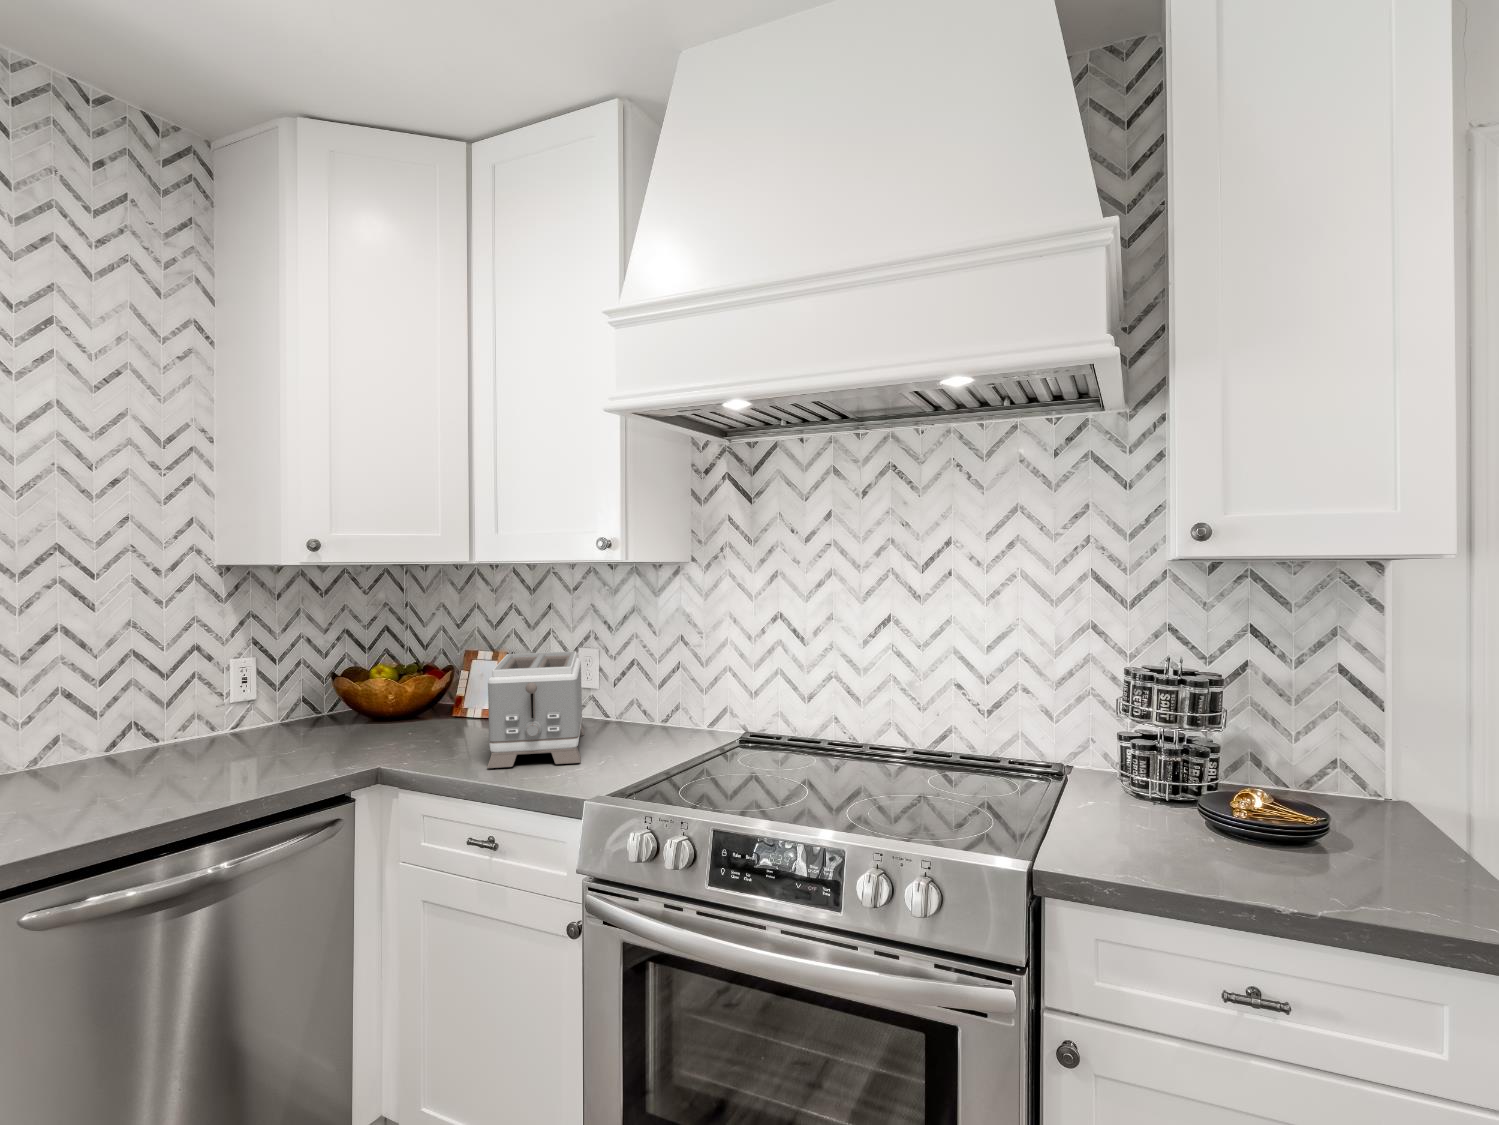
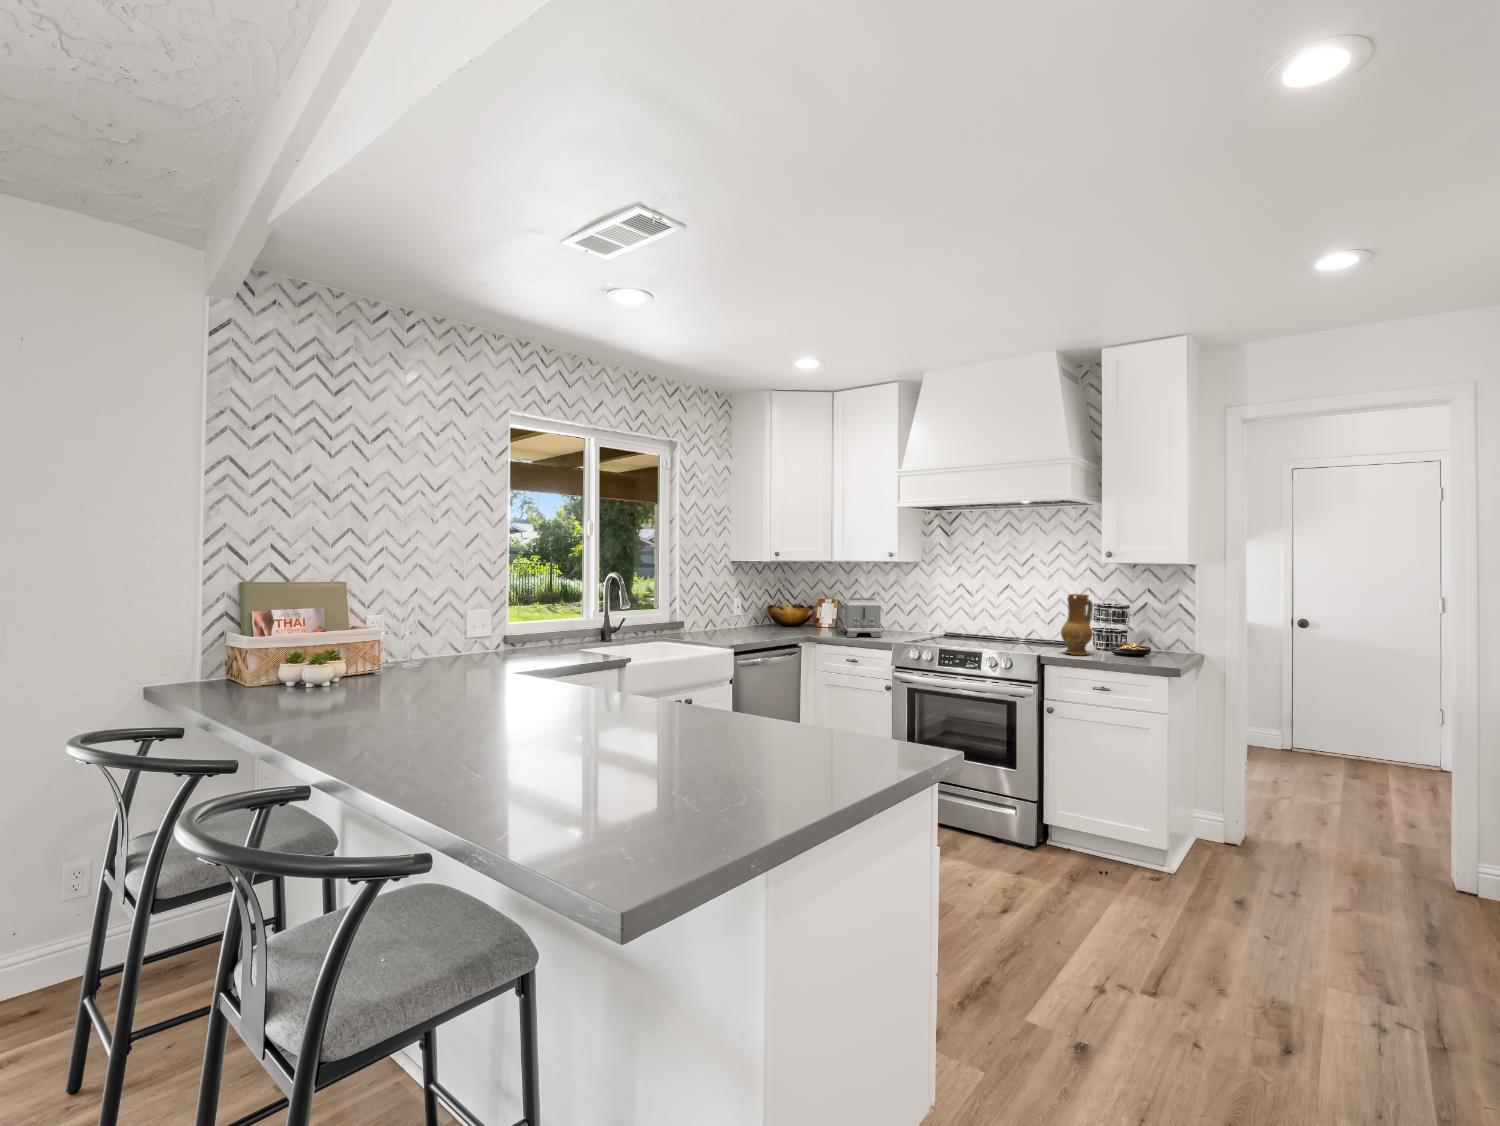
ceramic jug: none [1069,657,1166,851] -> present [1061,594,1093,655]

